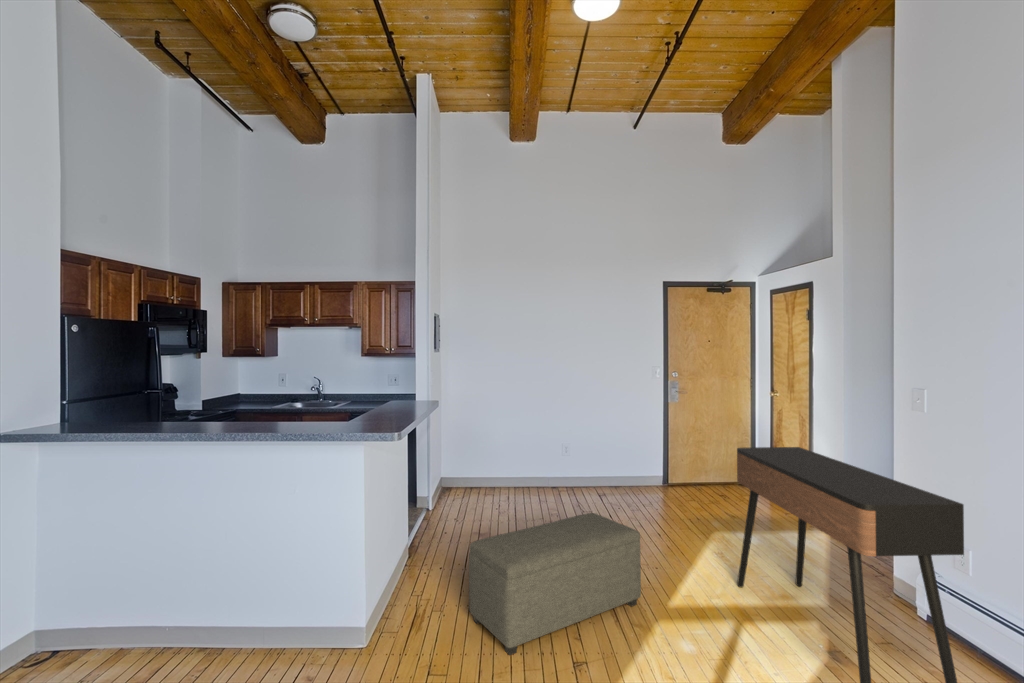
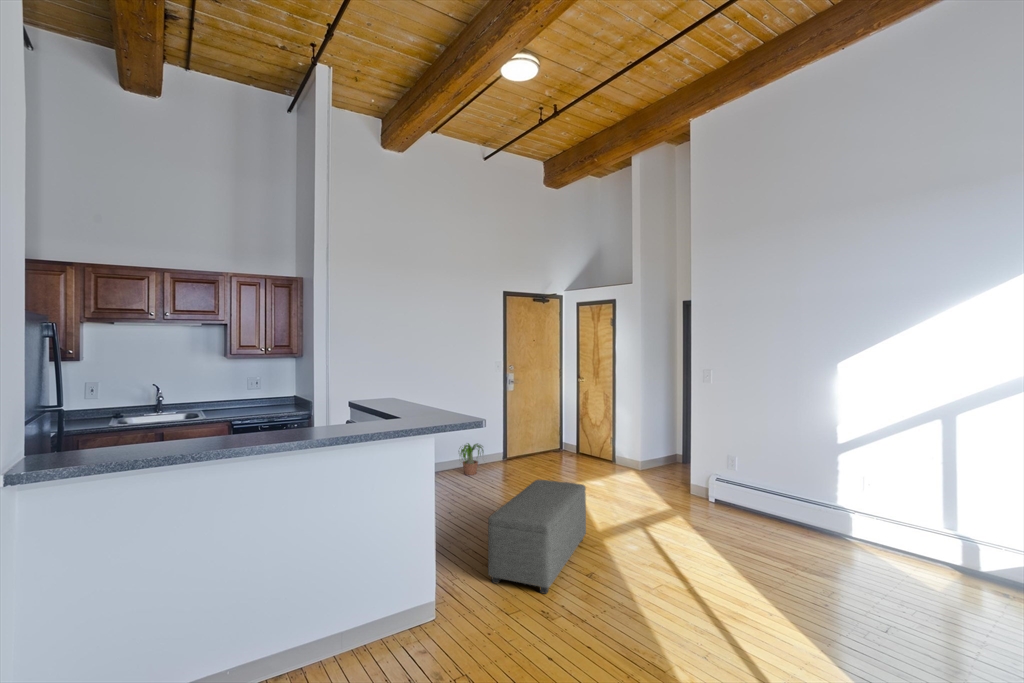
console table: present [737,447,964,683] -> none [622,413,773,558]
potted plant: none [587,458,628,496] -> present [460,443,483,475]

